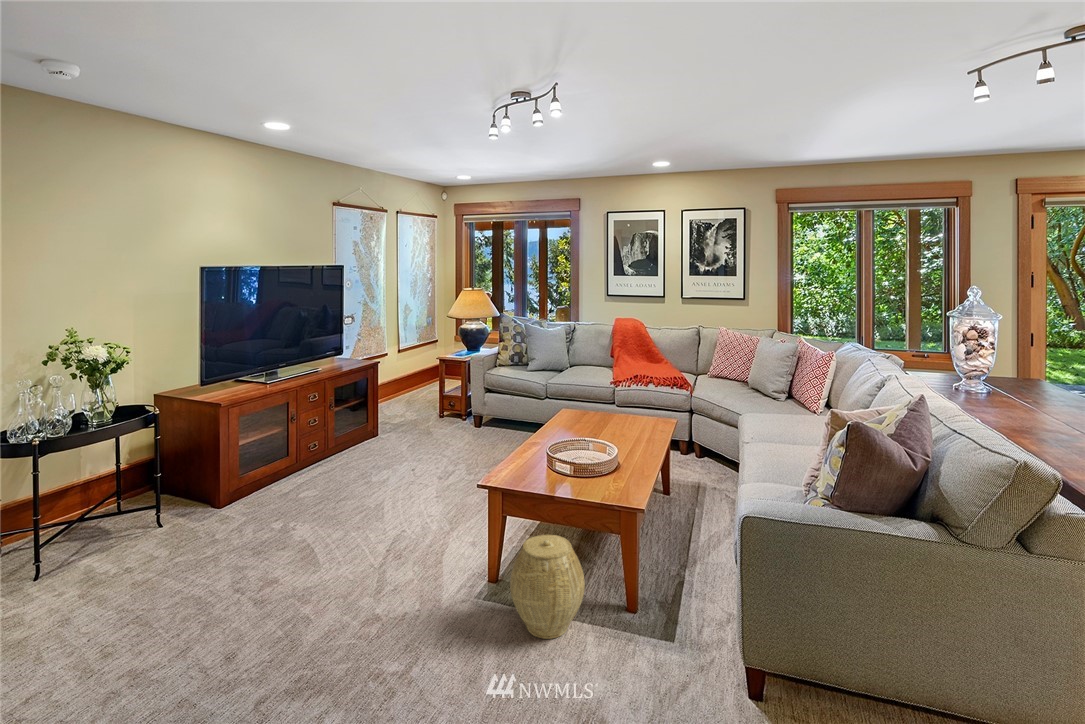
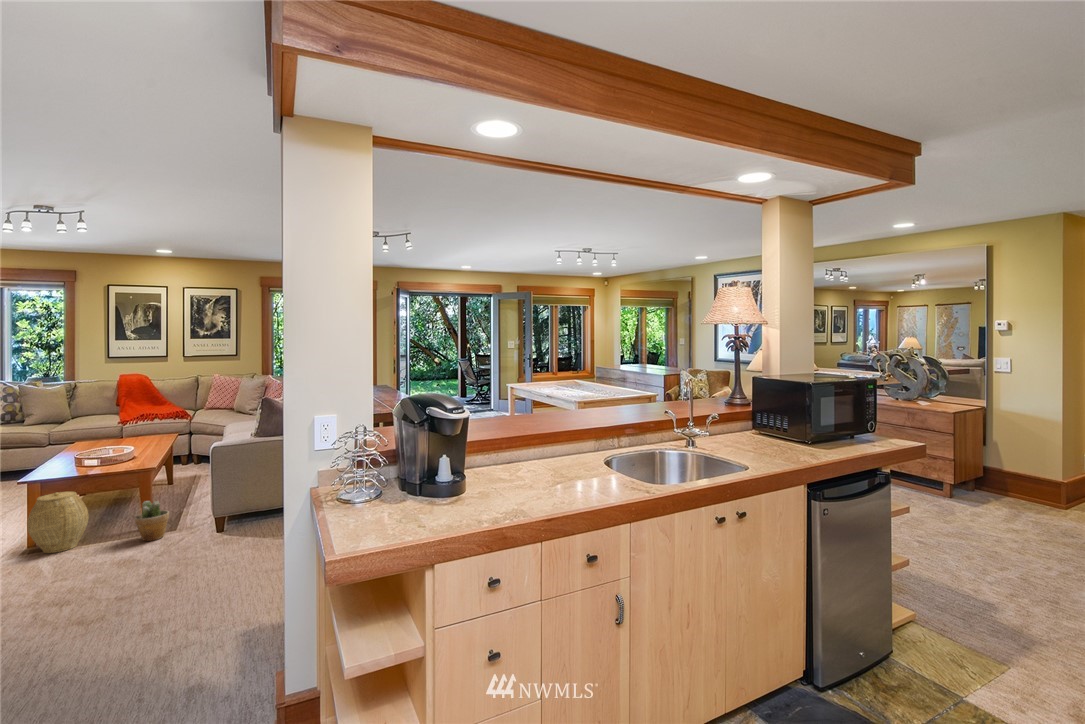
potted plant: none [650,596,705,678] -> present [134,501,169,541]

